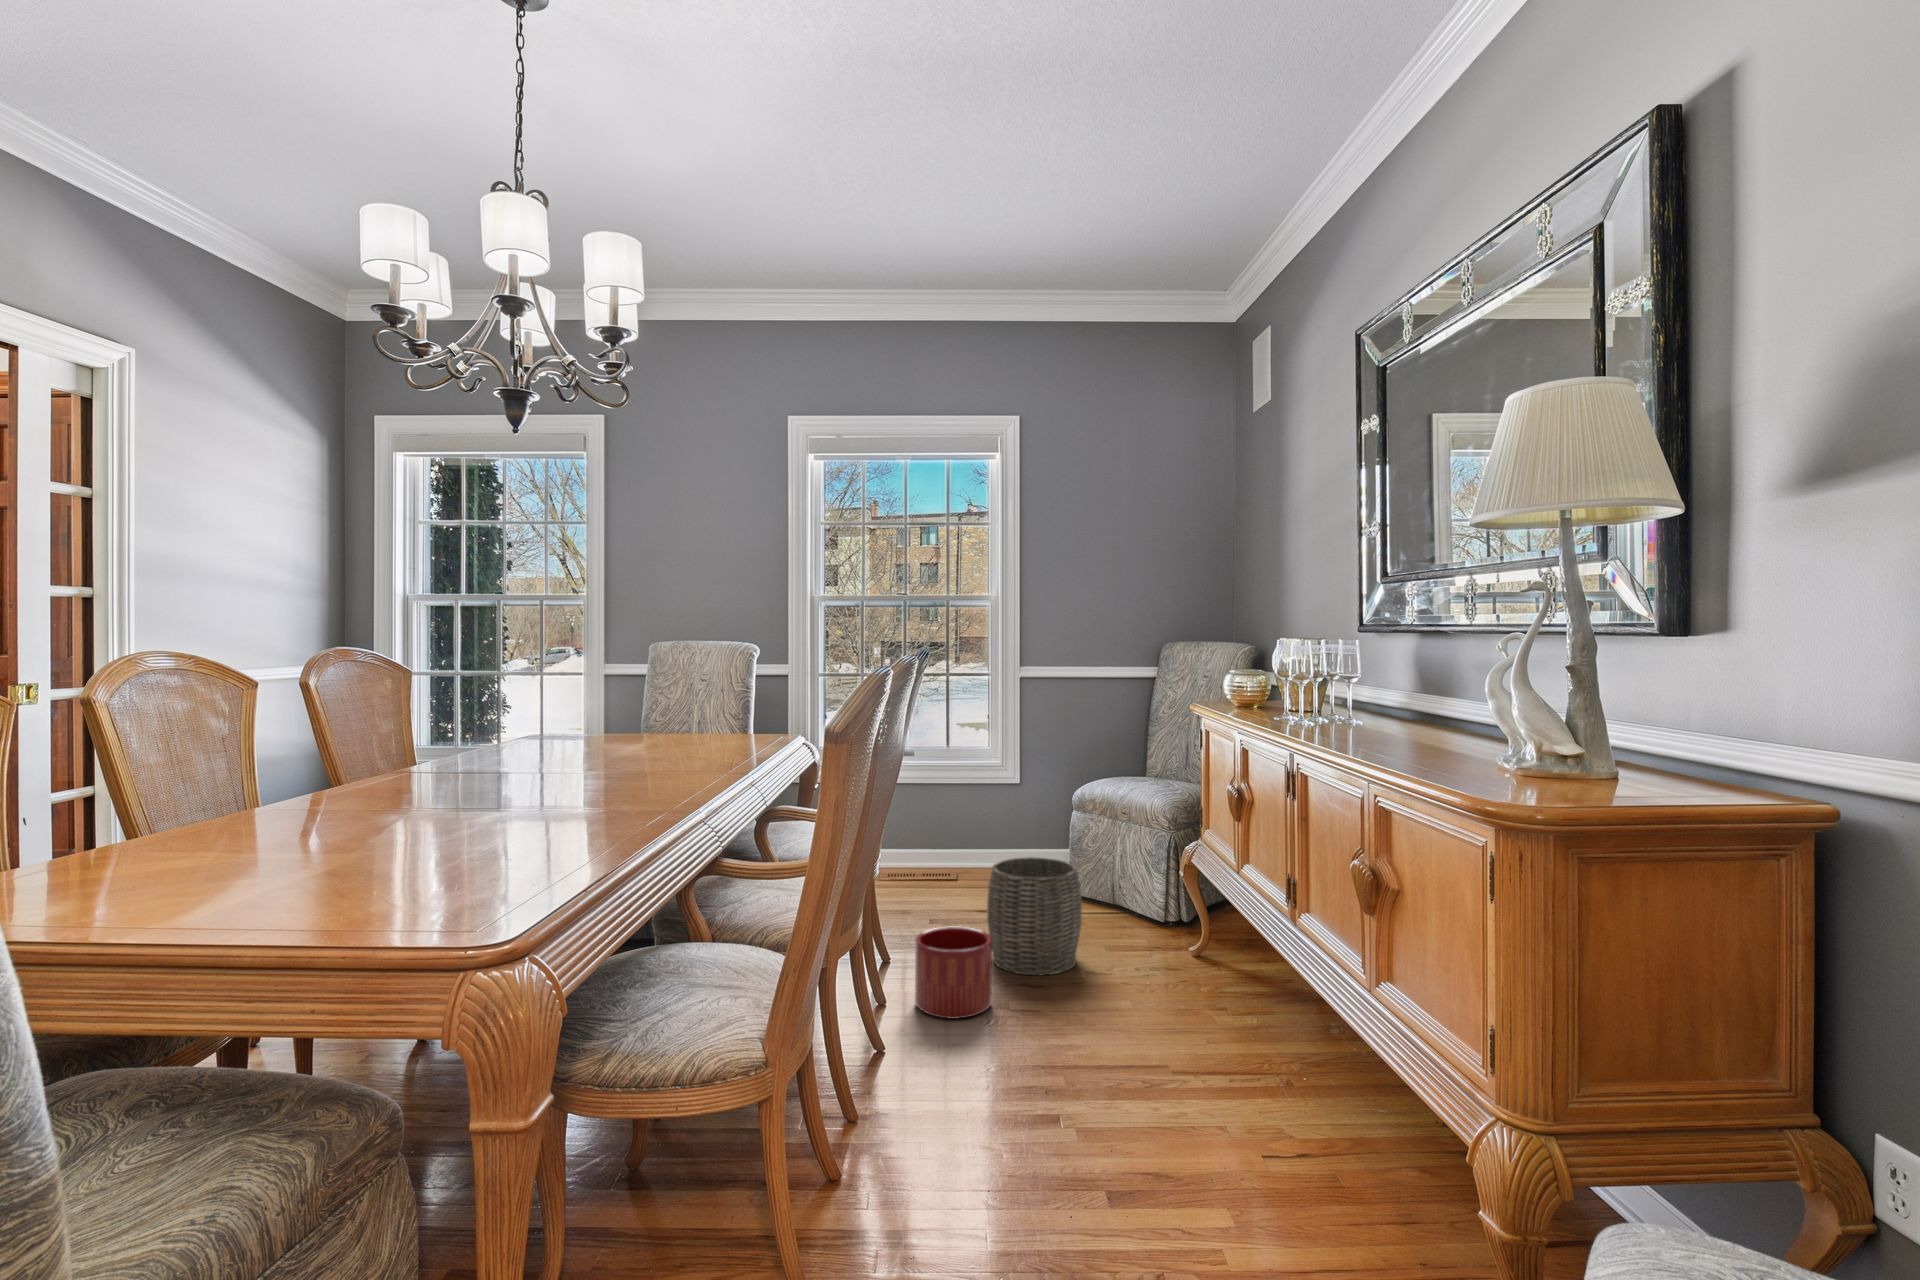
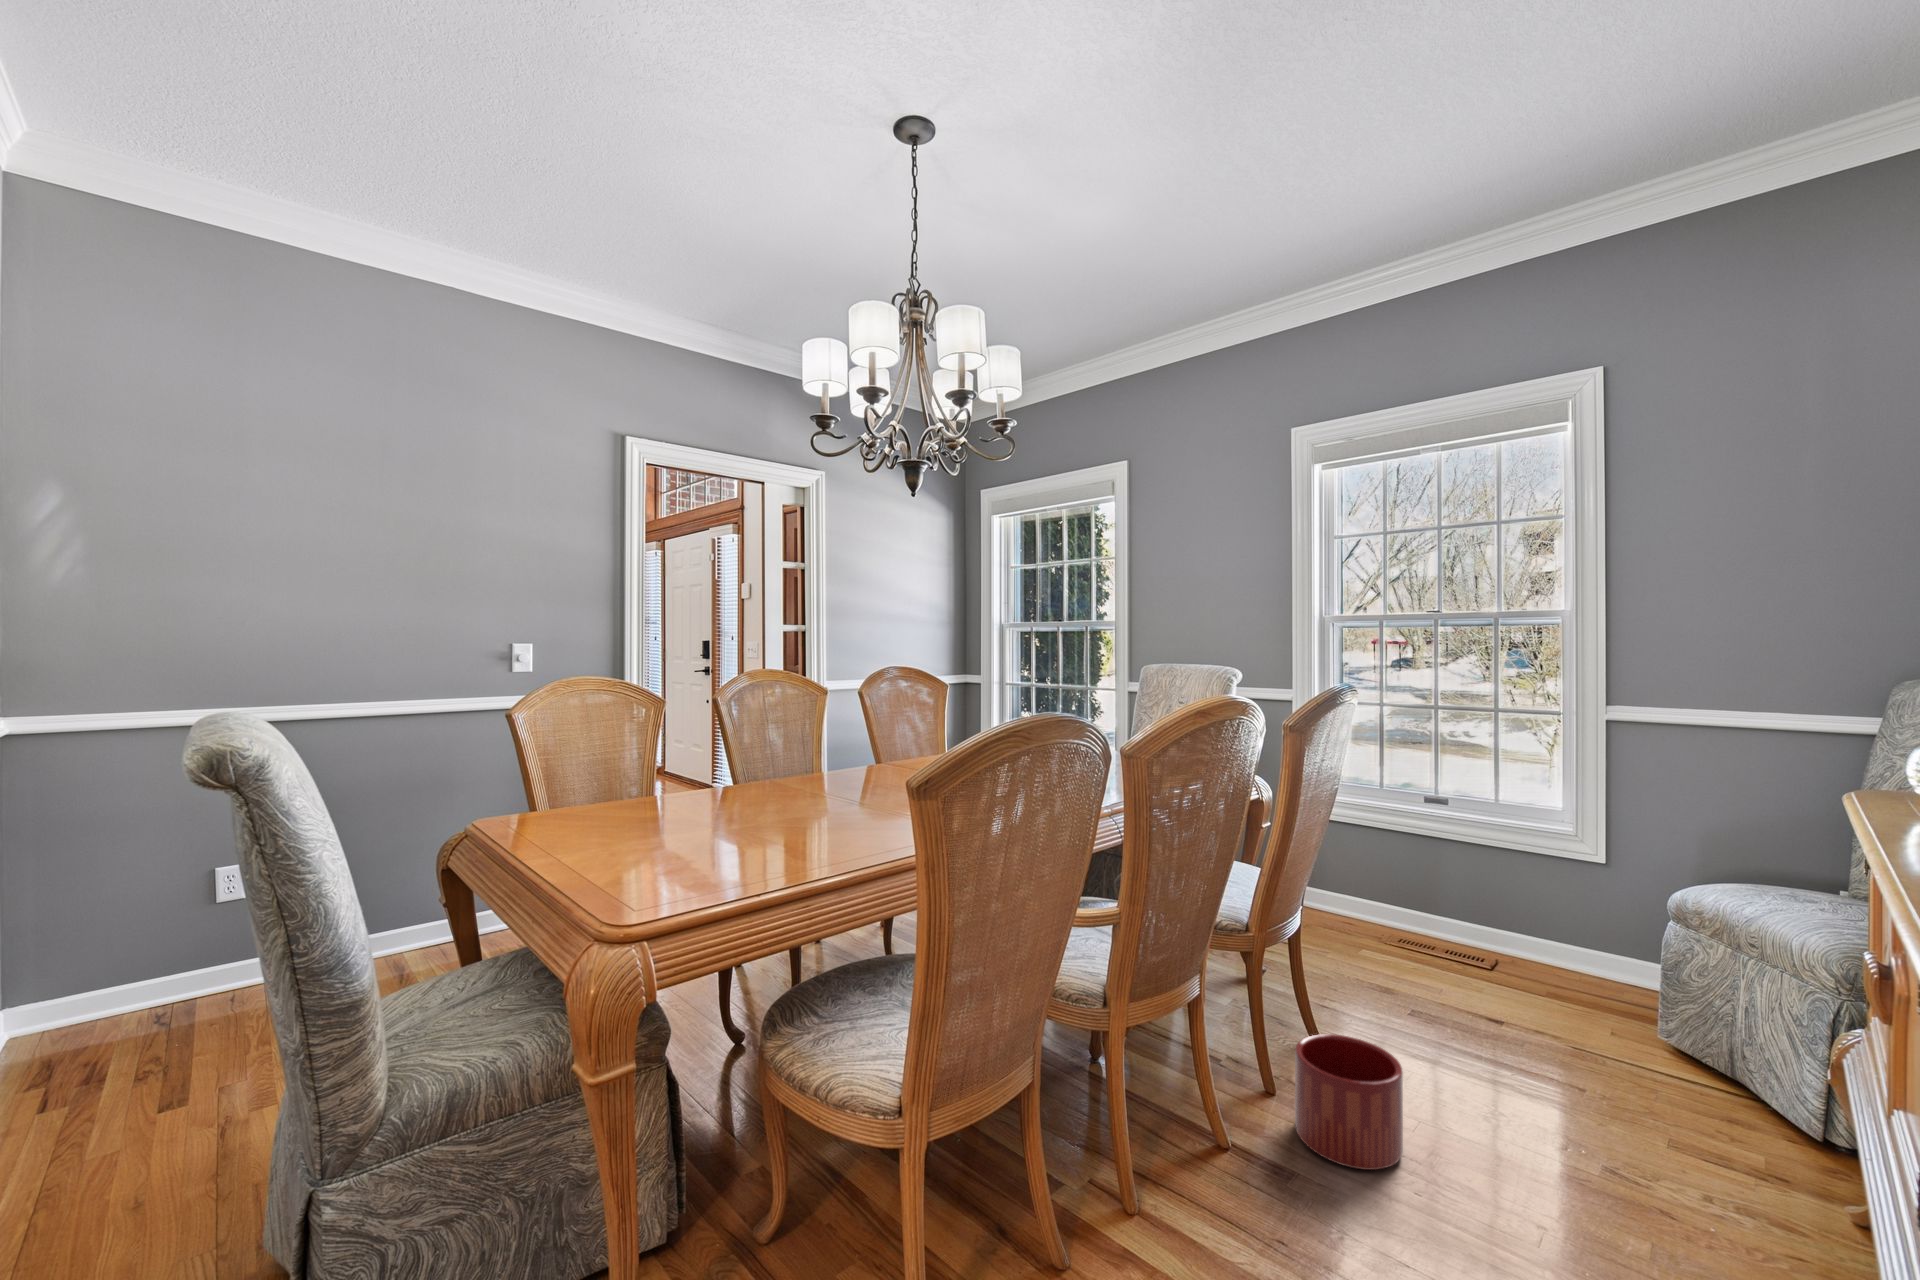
woven basket: present [987,857,1082,975] -> none [1445,970,1603,1158]

